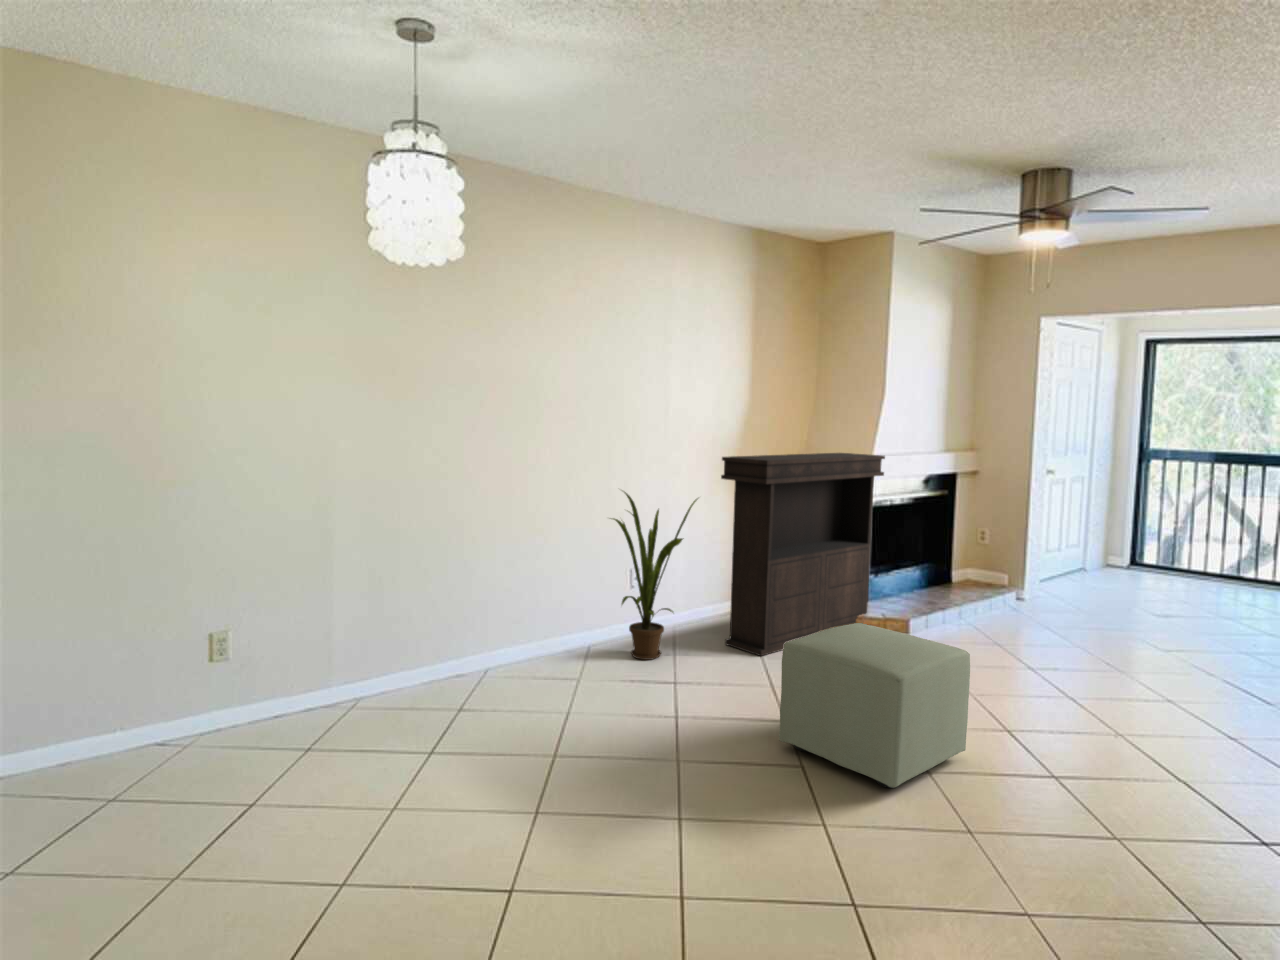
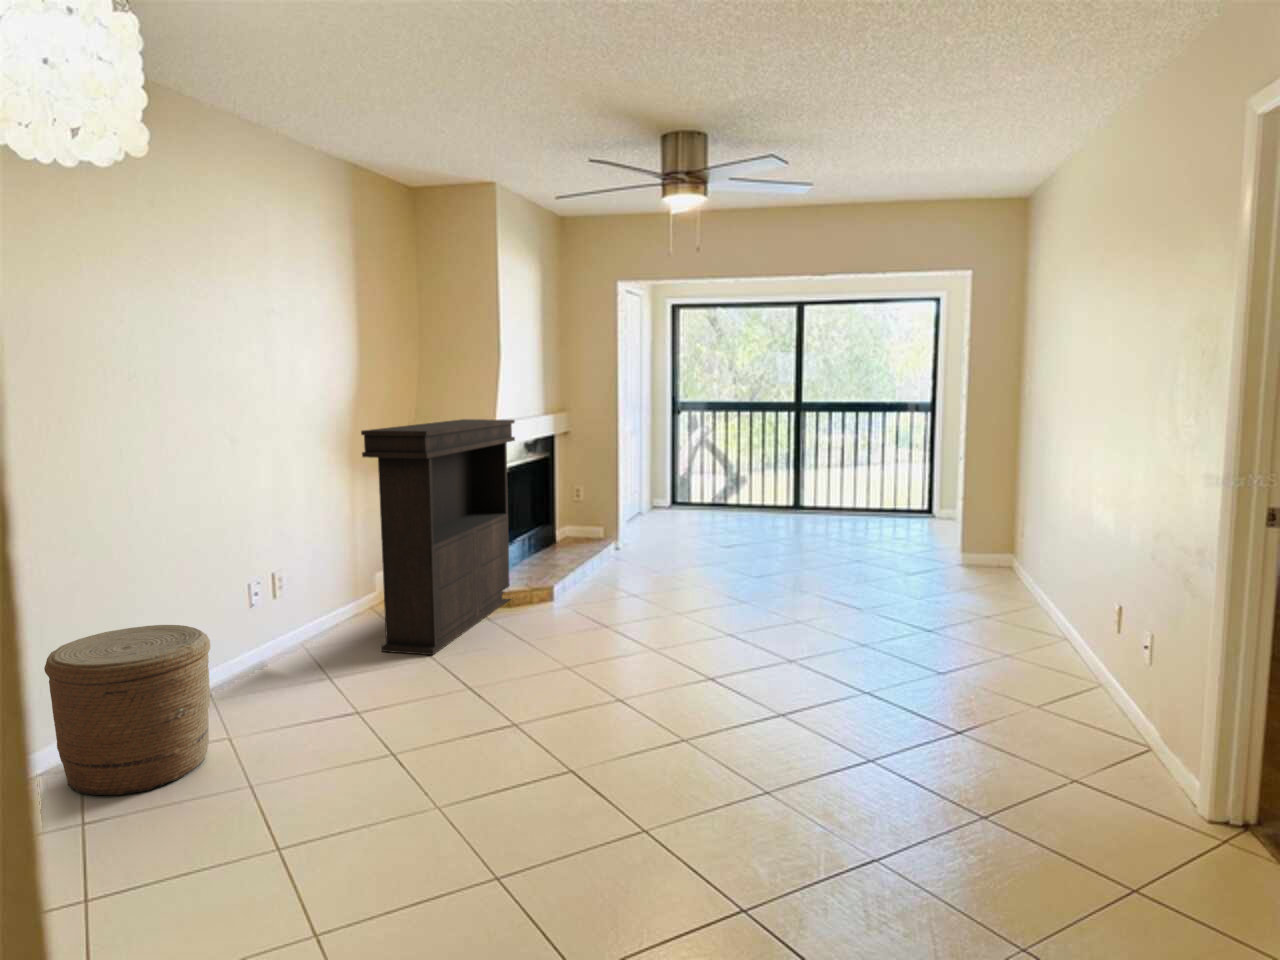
house plant: present [611,491,697,660] -> none [226,480,355,694]
woven basket: none [471,584,568,697] -> present [44,625,210,795]
ottoman: present [779,623,970,788] -> none [534,595,701,755]

